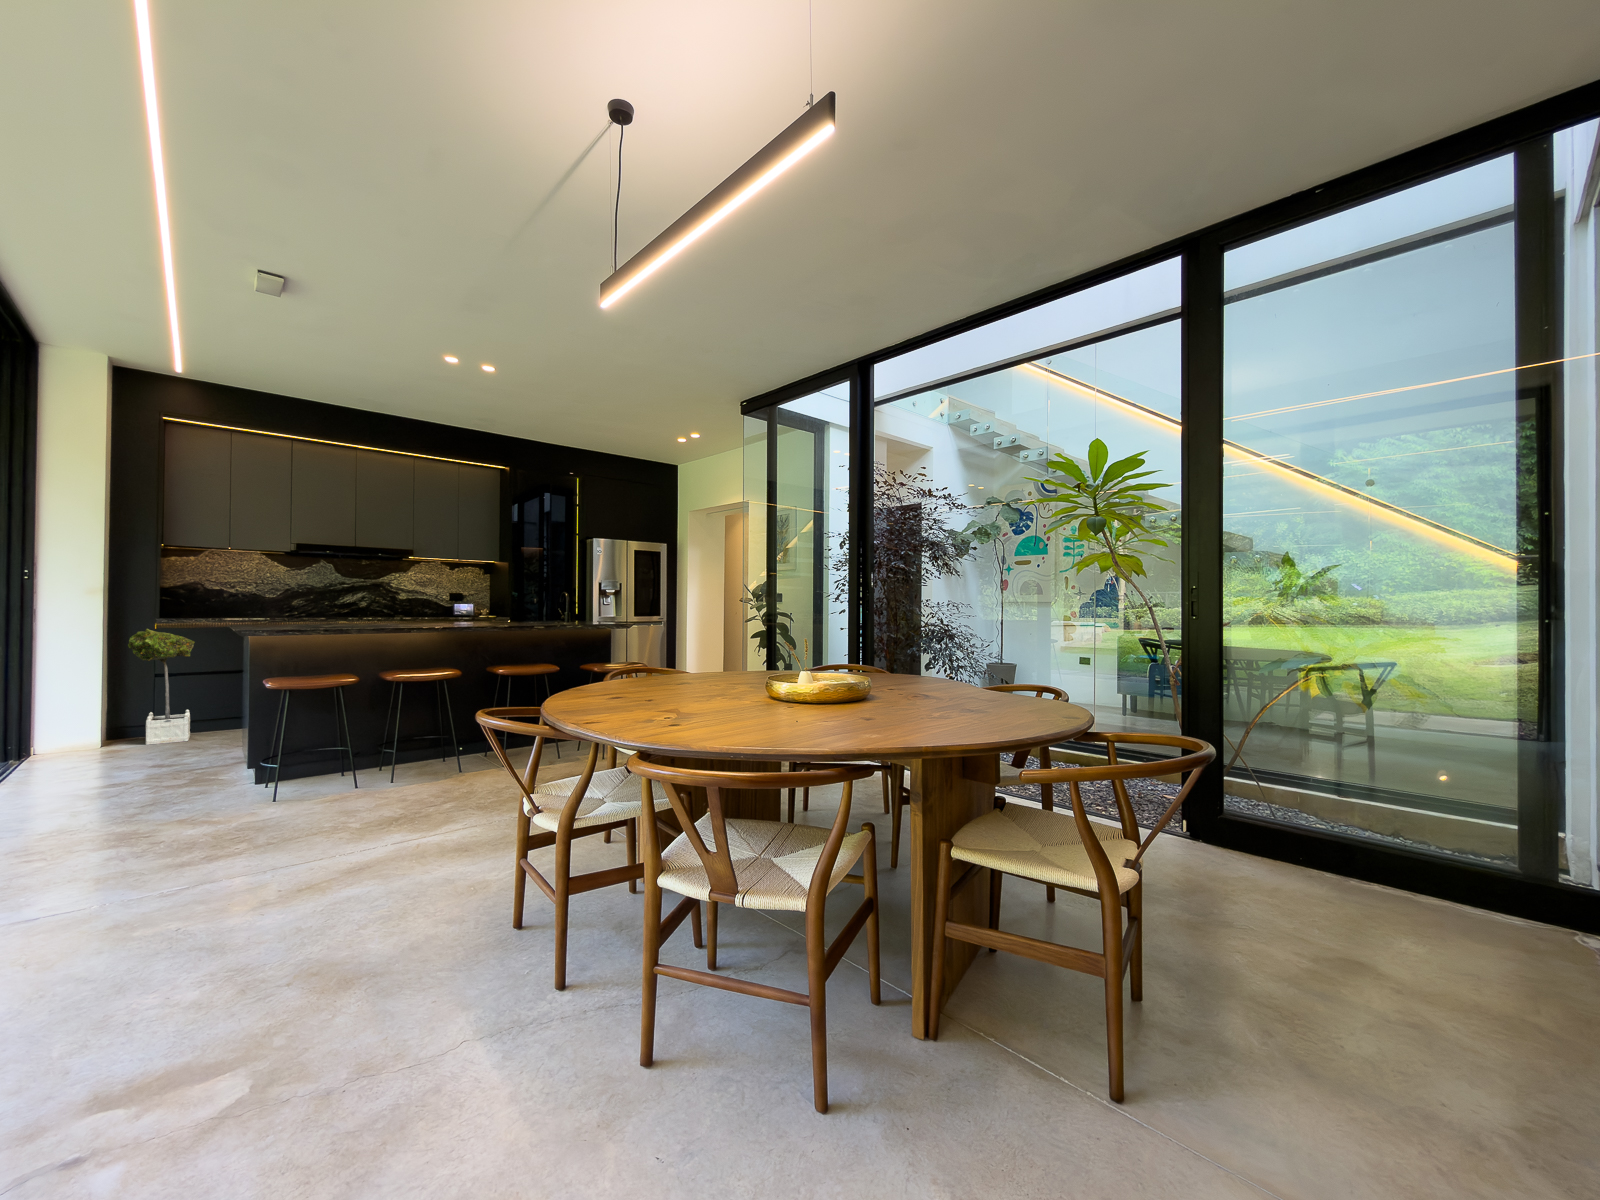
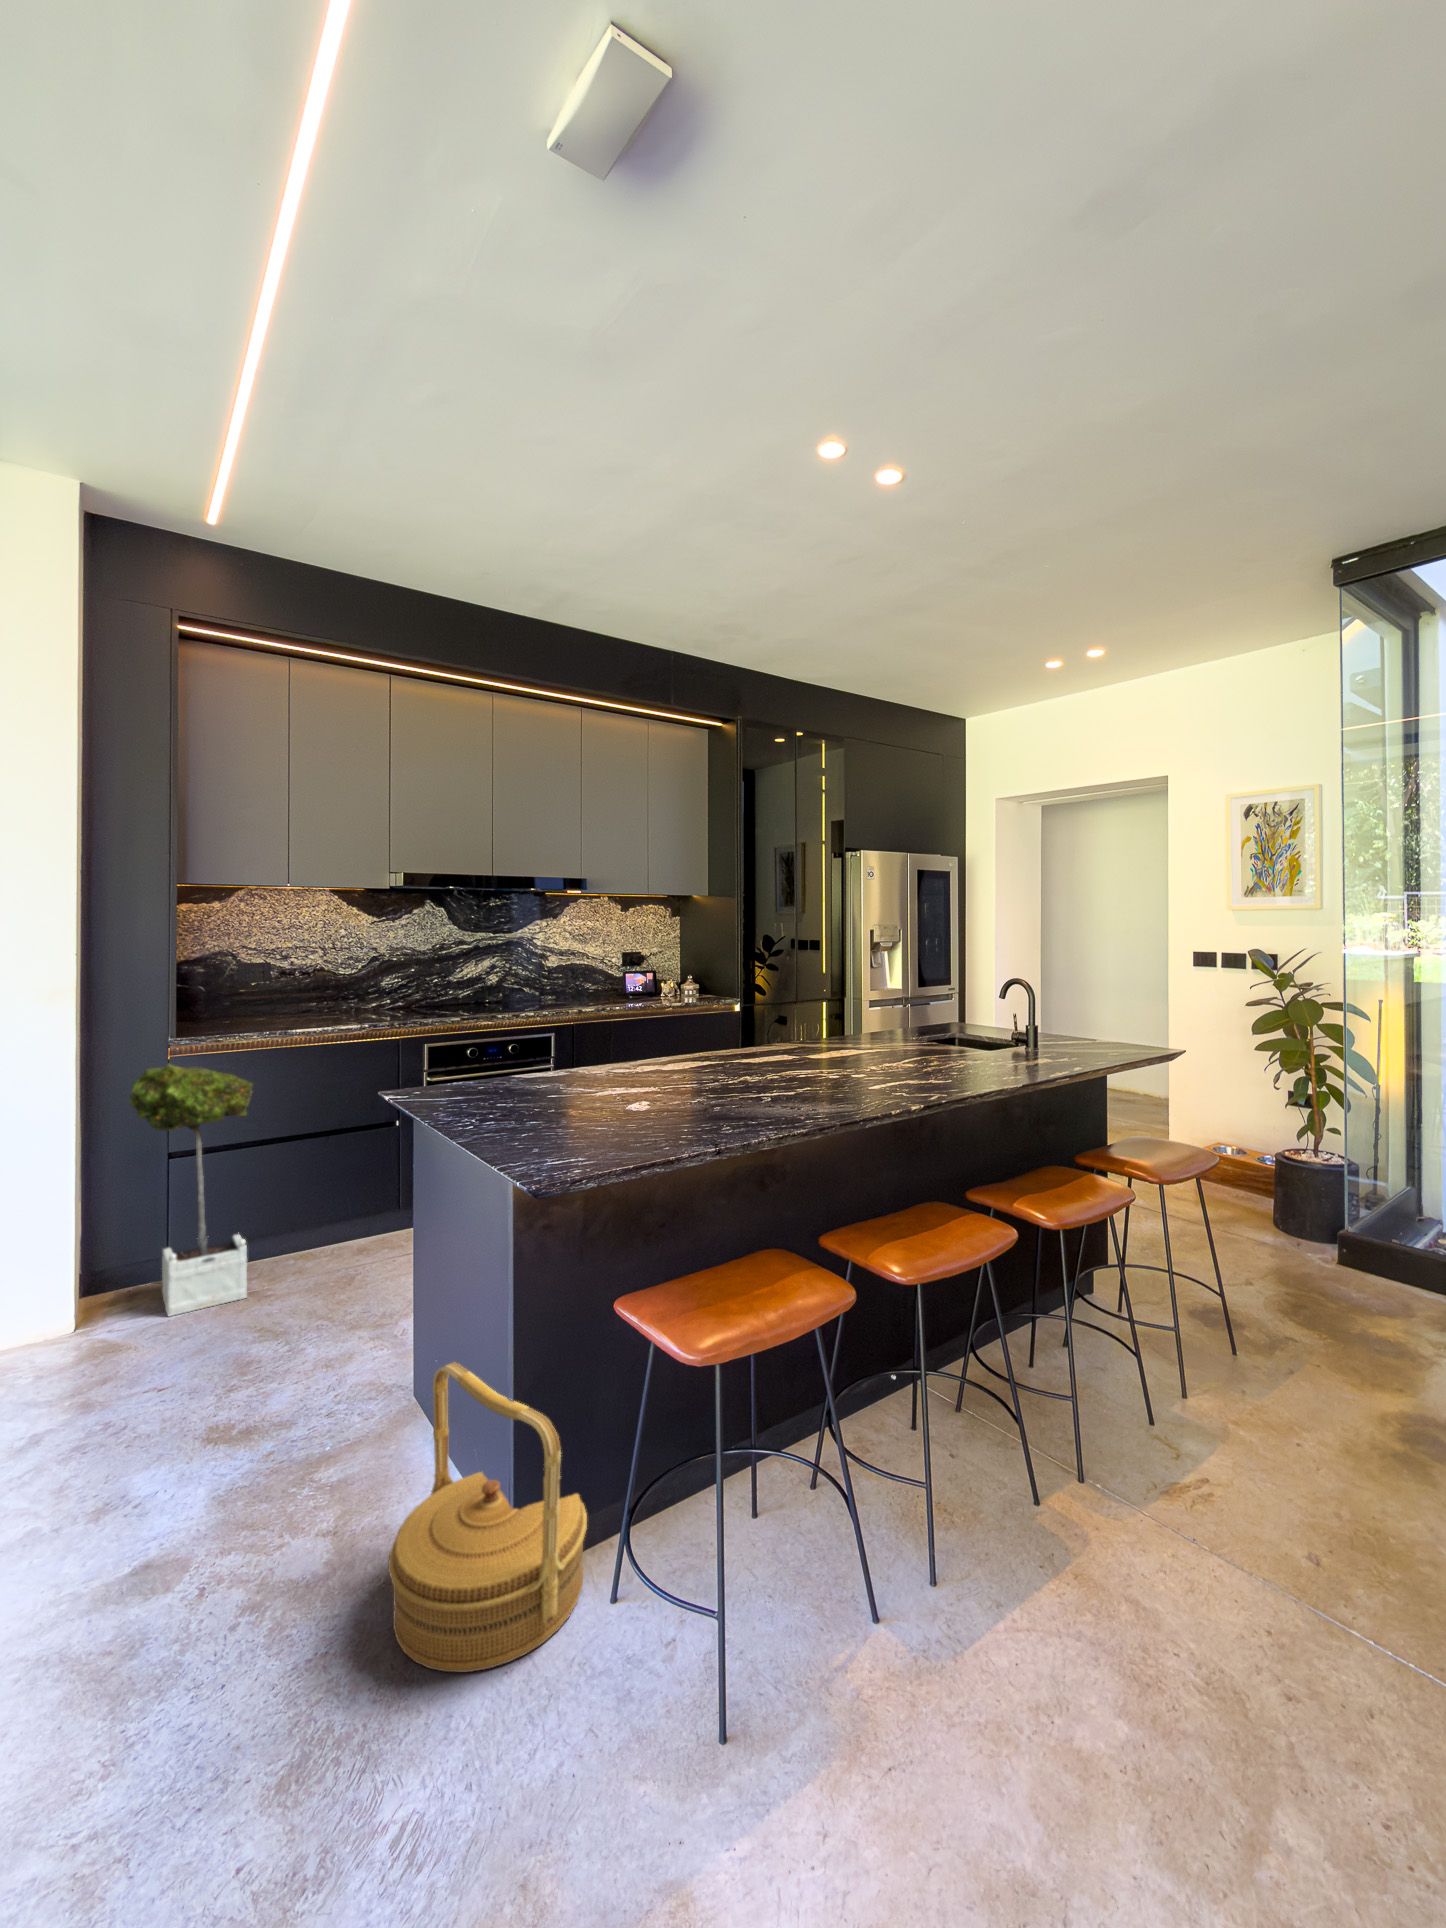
woven basket: none [164,719,252,802] -> present [388,1362,587,1672]

